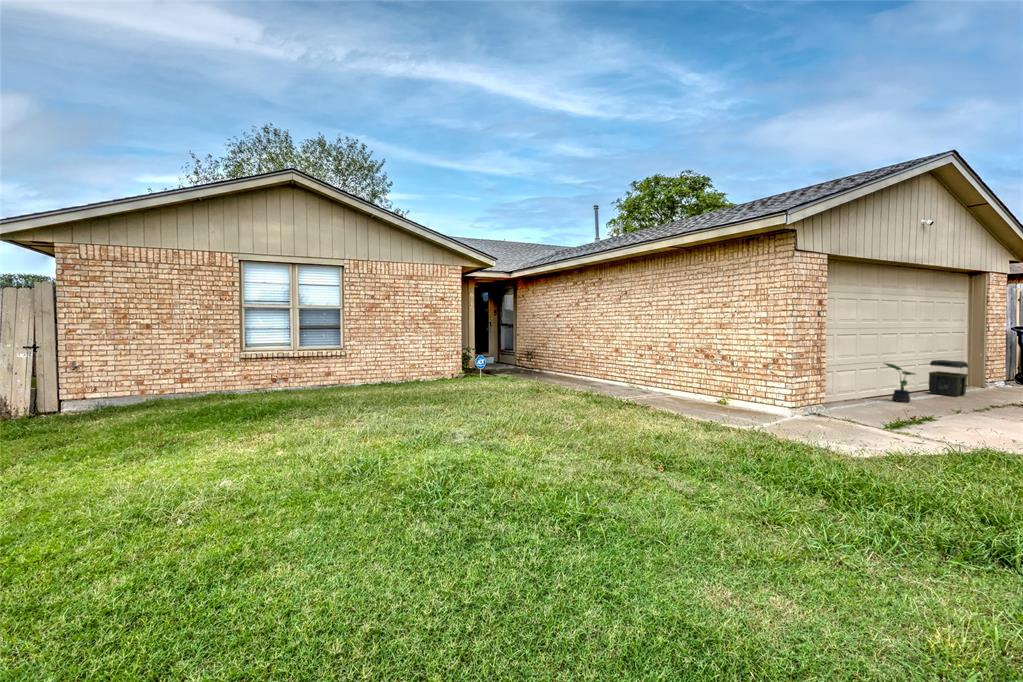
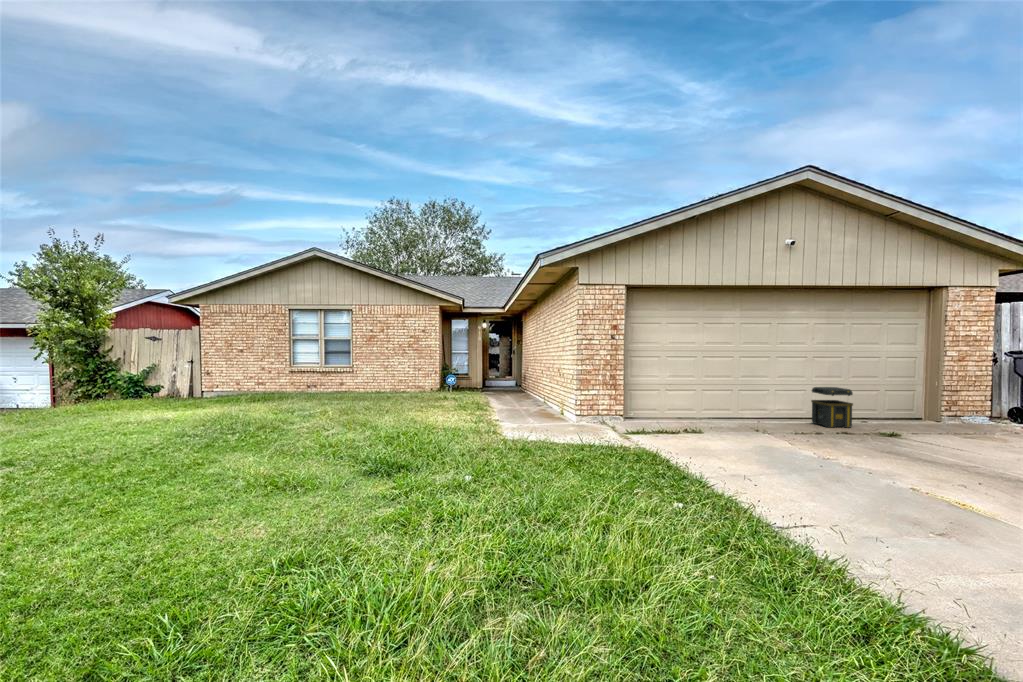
potted plant: present [884,363,915,402] -> none [713,386,742,427]

